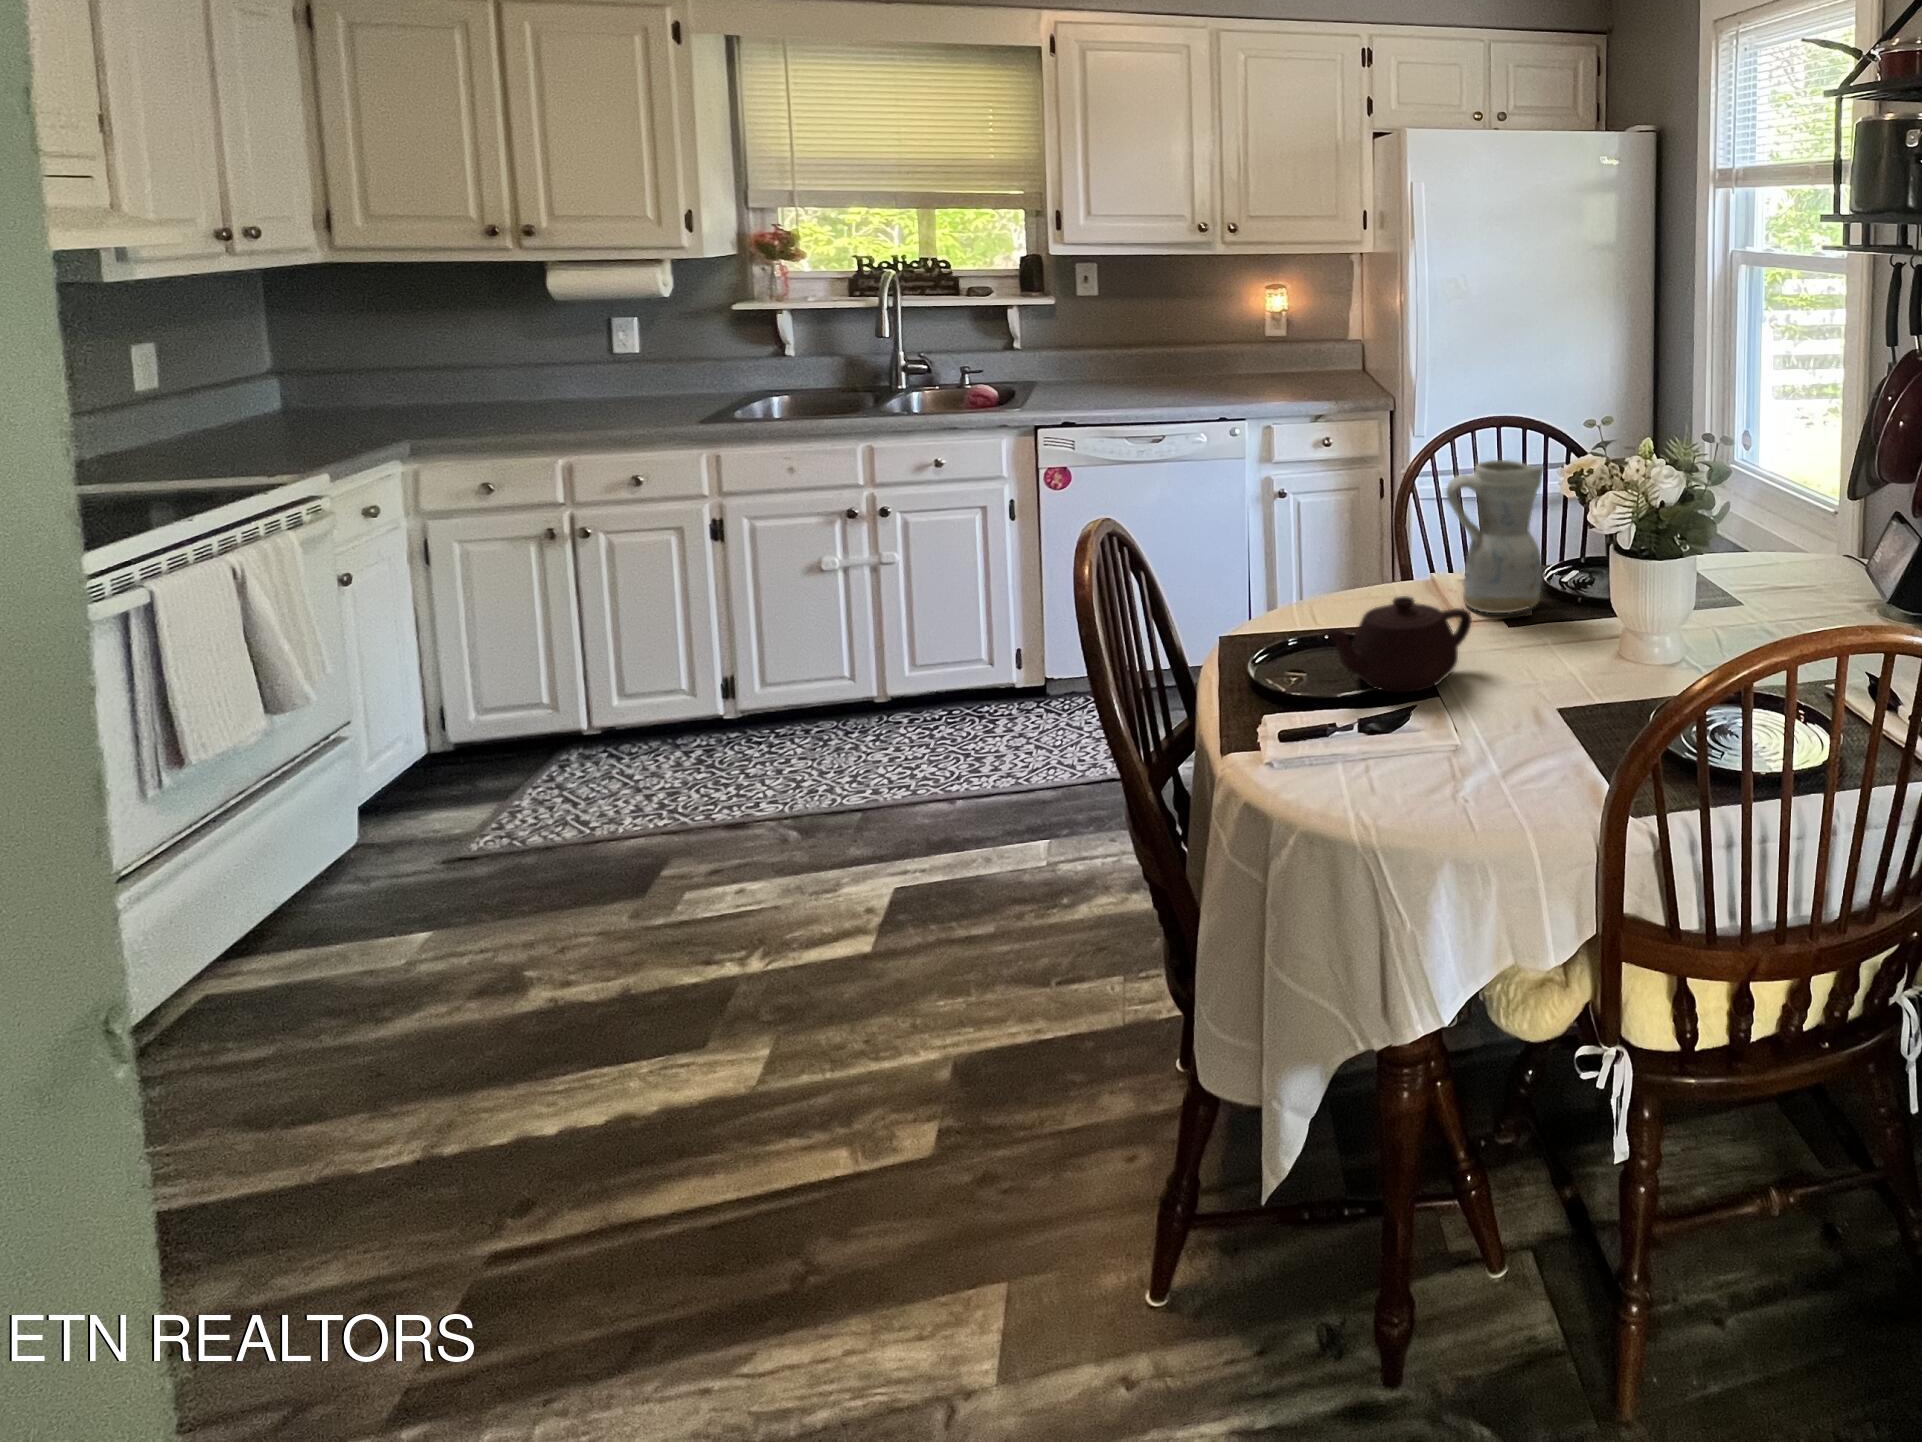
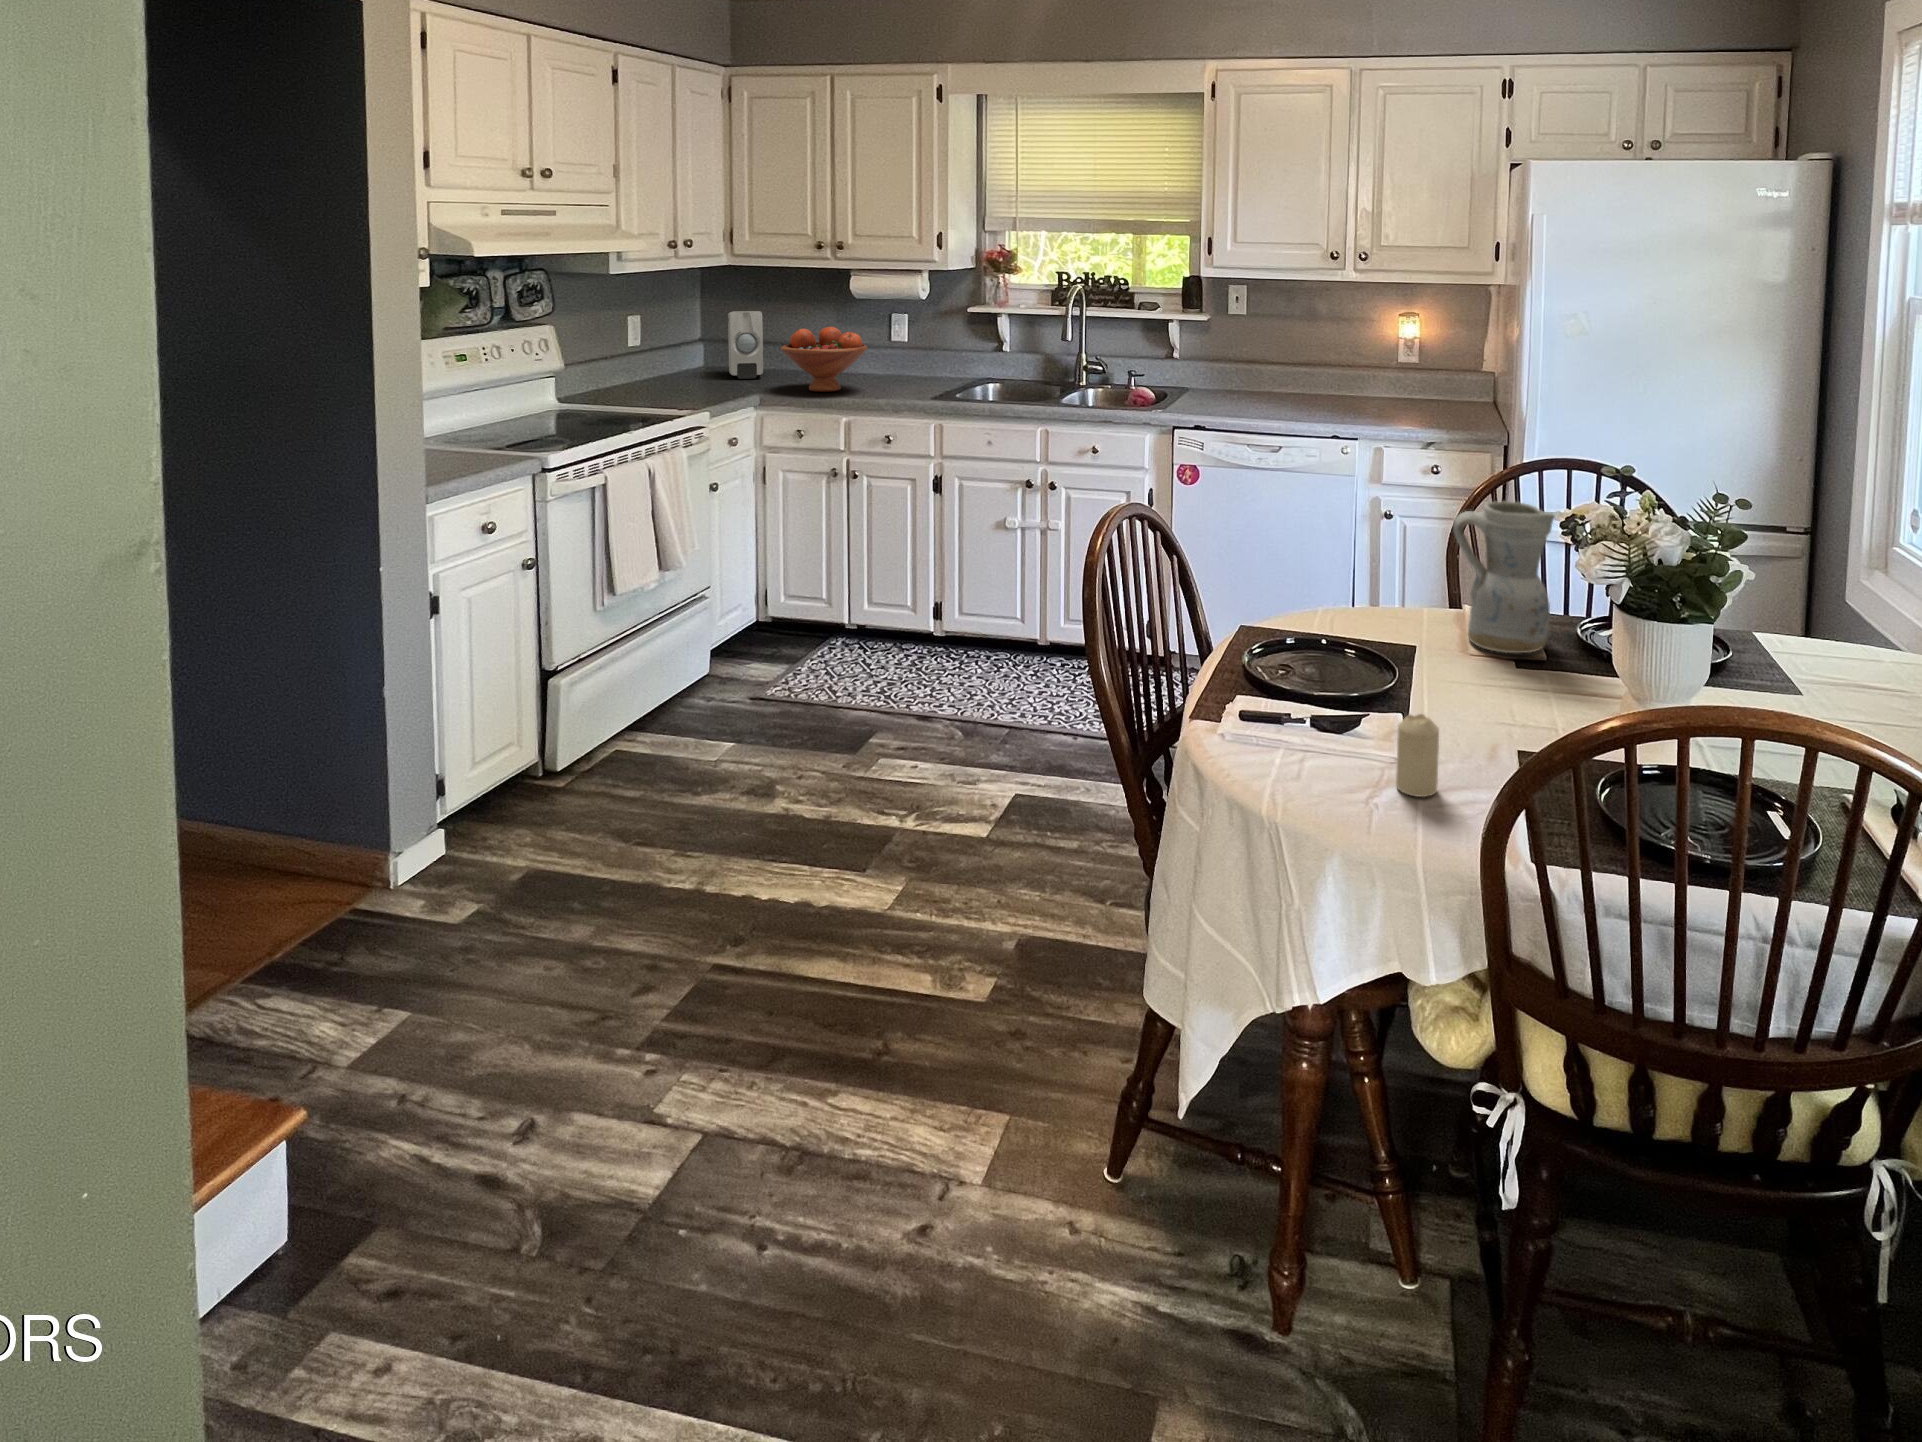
soap dispenser: none [341,329,411,423] -> present [728,311,763,379]
fruit bowl: none [447,343,588,430] -> present [781,327,867,392]
teapot: present [1323,596,1472,692] -> none [1288,615,1442,704]
candle: none [1486,690,1530,778] -> present [1396,714,1439,797]

